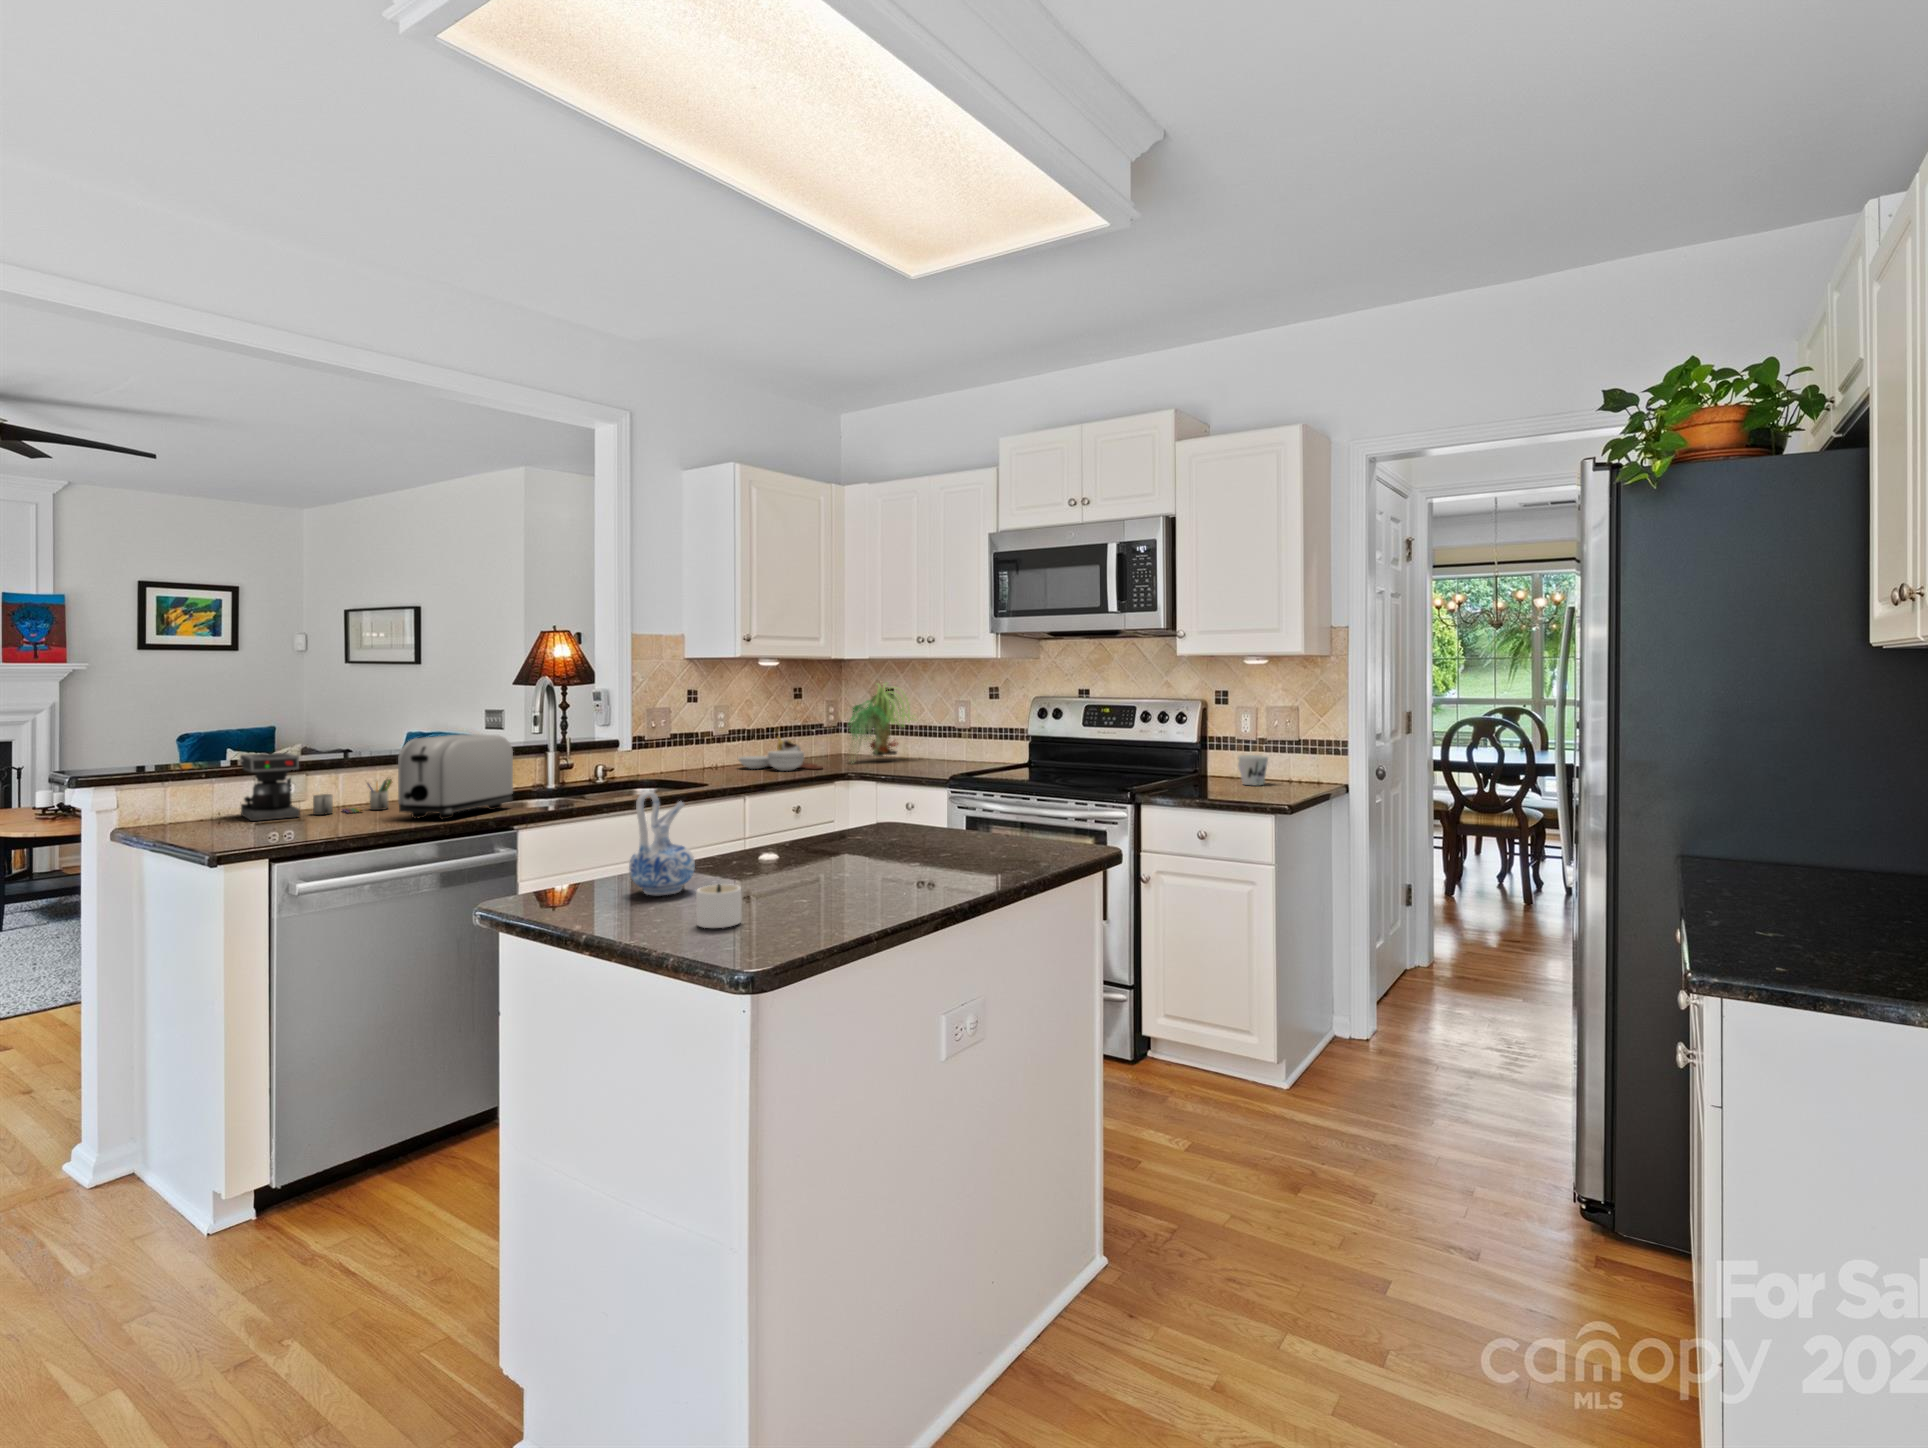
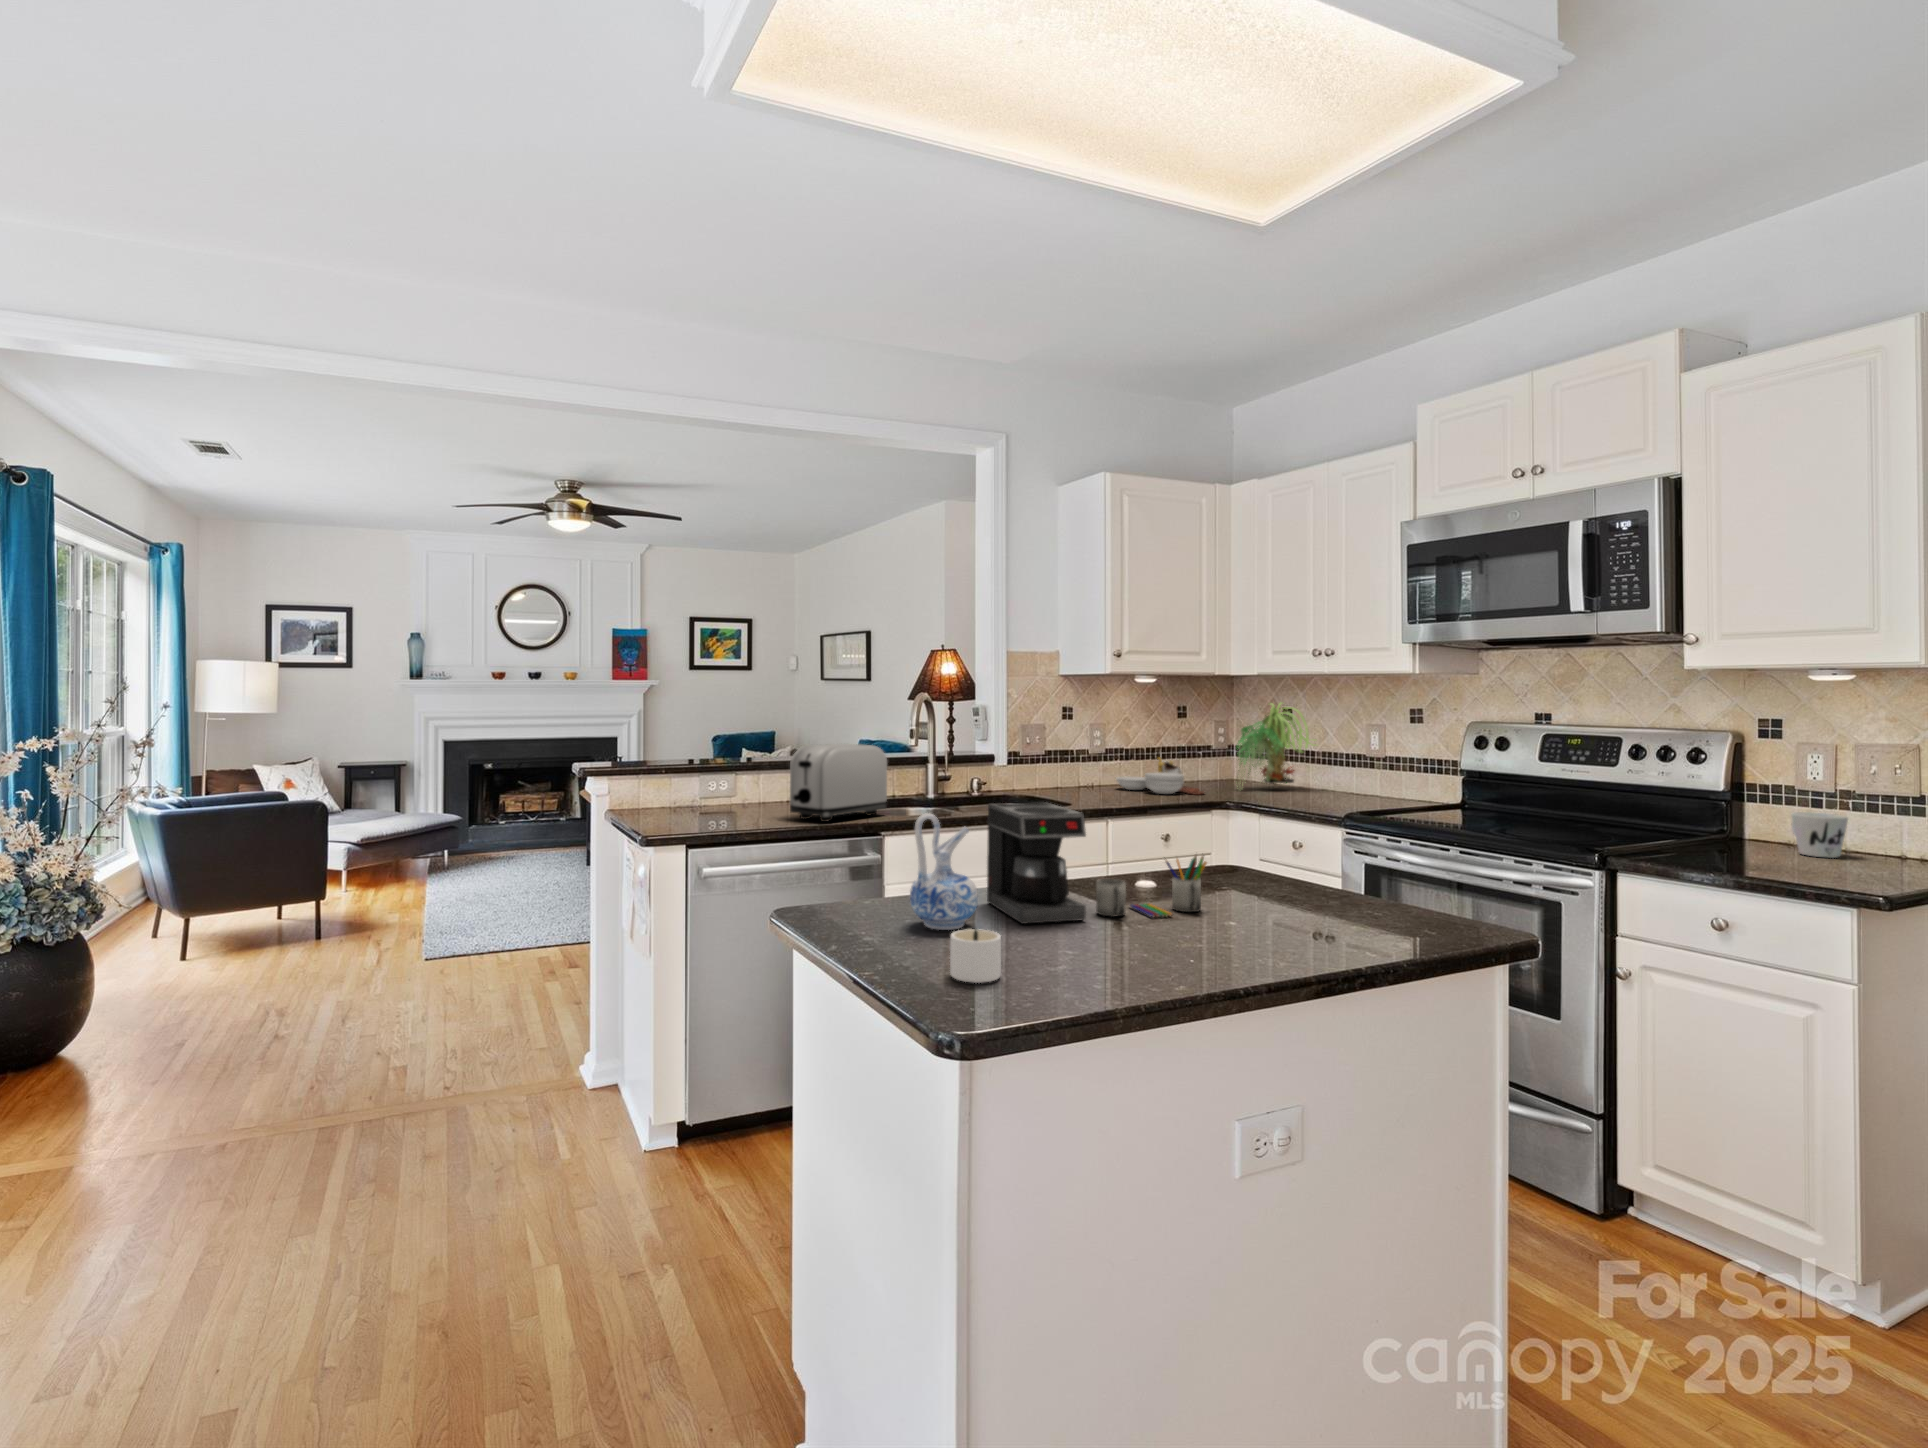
coffee maker: present [240,753,392,821] -> present [987,802,1207,924]

